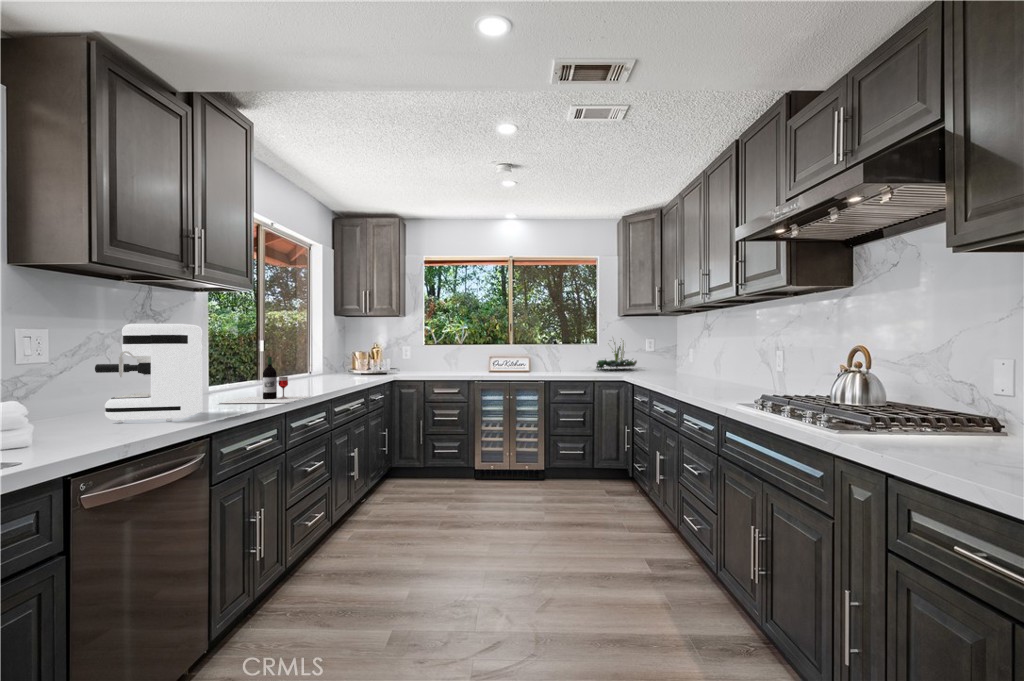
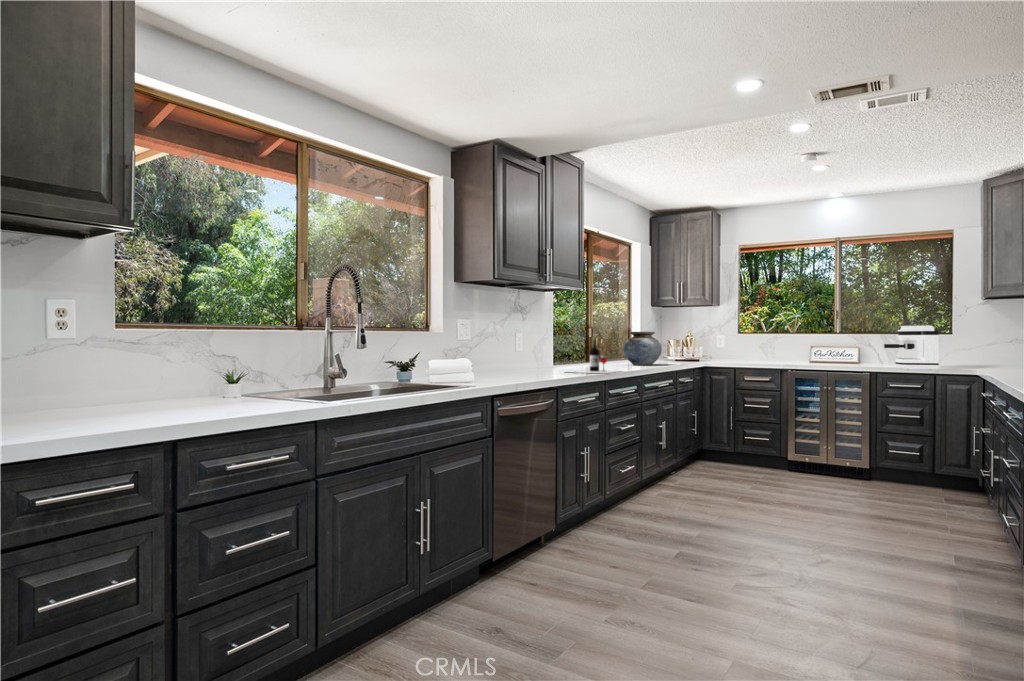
coffee maker: present [95,324,202,422] -> present [884,326,939,370]
plant: present [596,338,637,369] -> none [950,322,1006,363]
vase: none [306,344,352,384] -> present [624,332,662,365]

